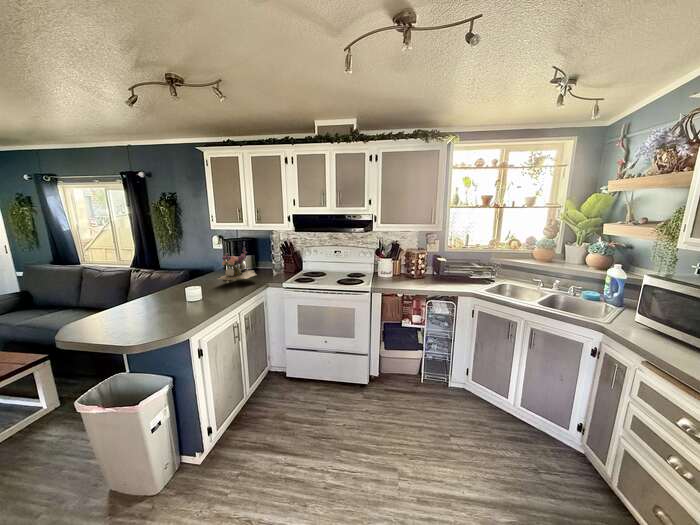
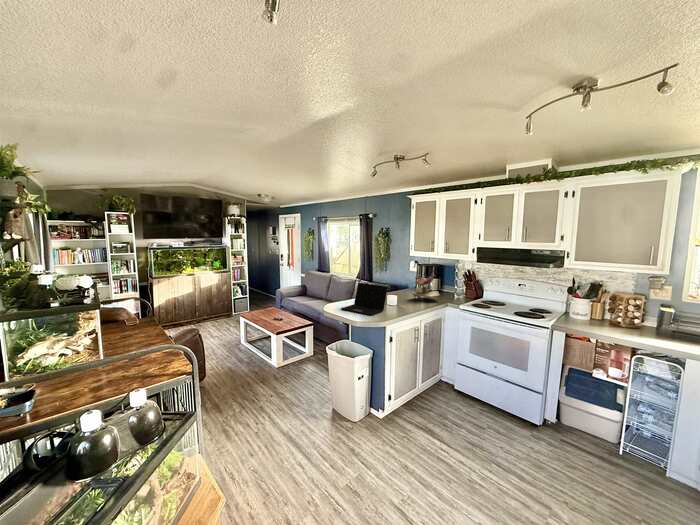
laptop: none [96,277,182,329] -> present [341,283,388,316]

